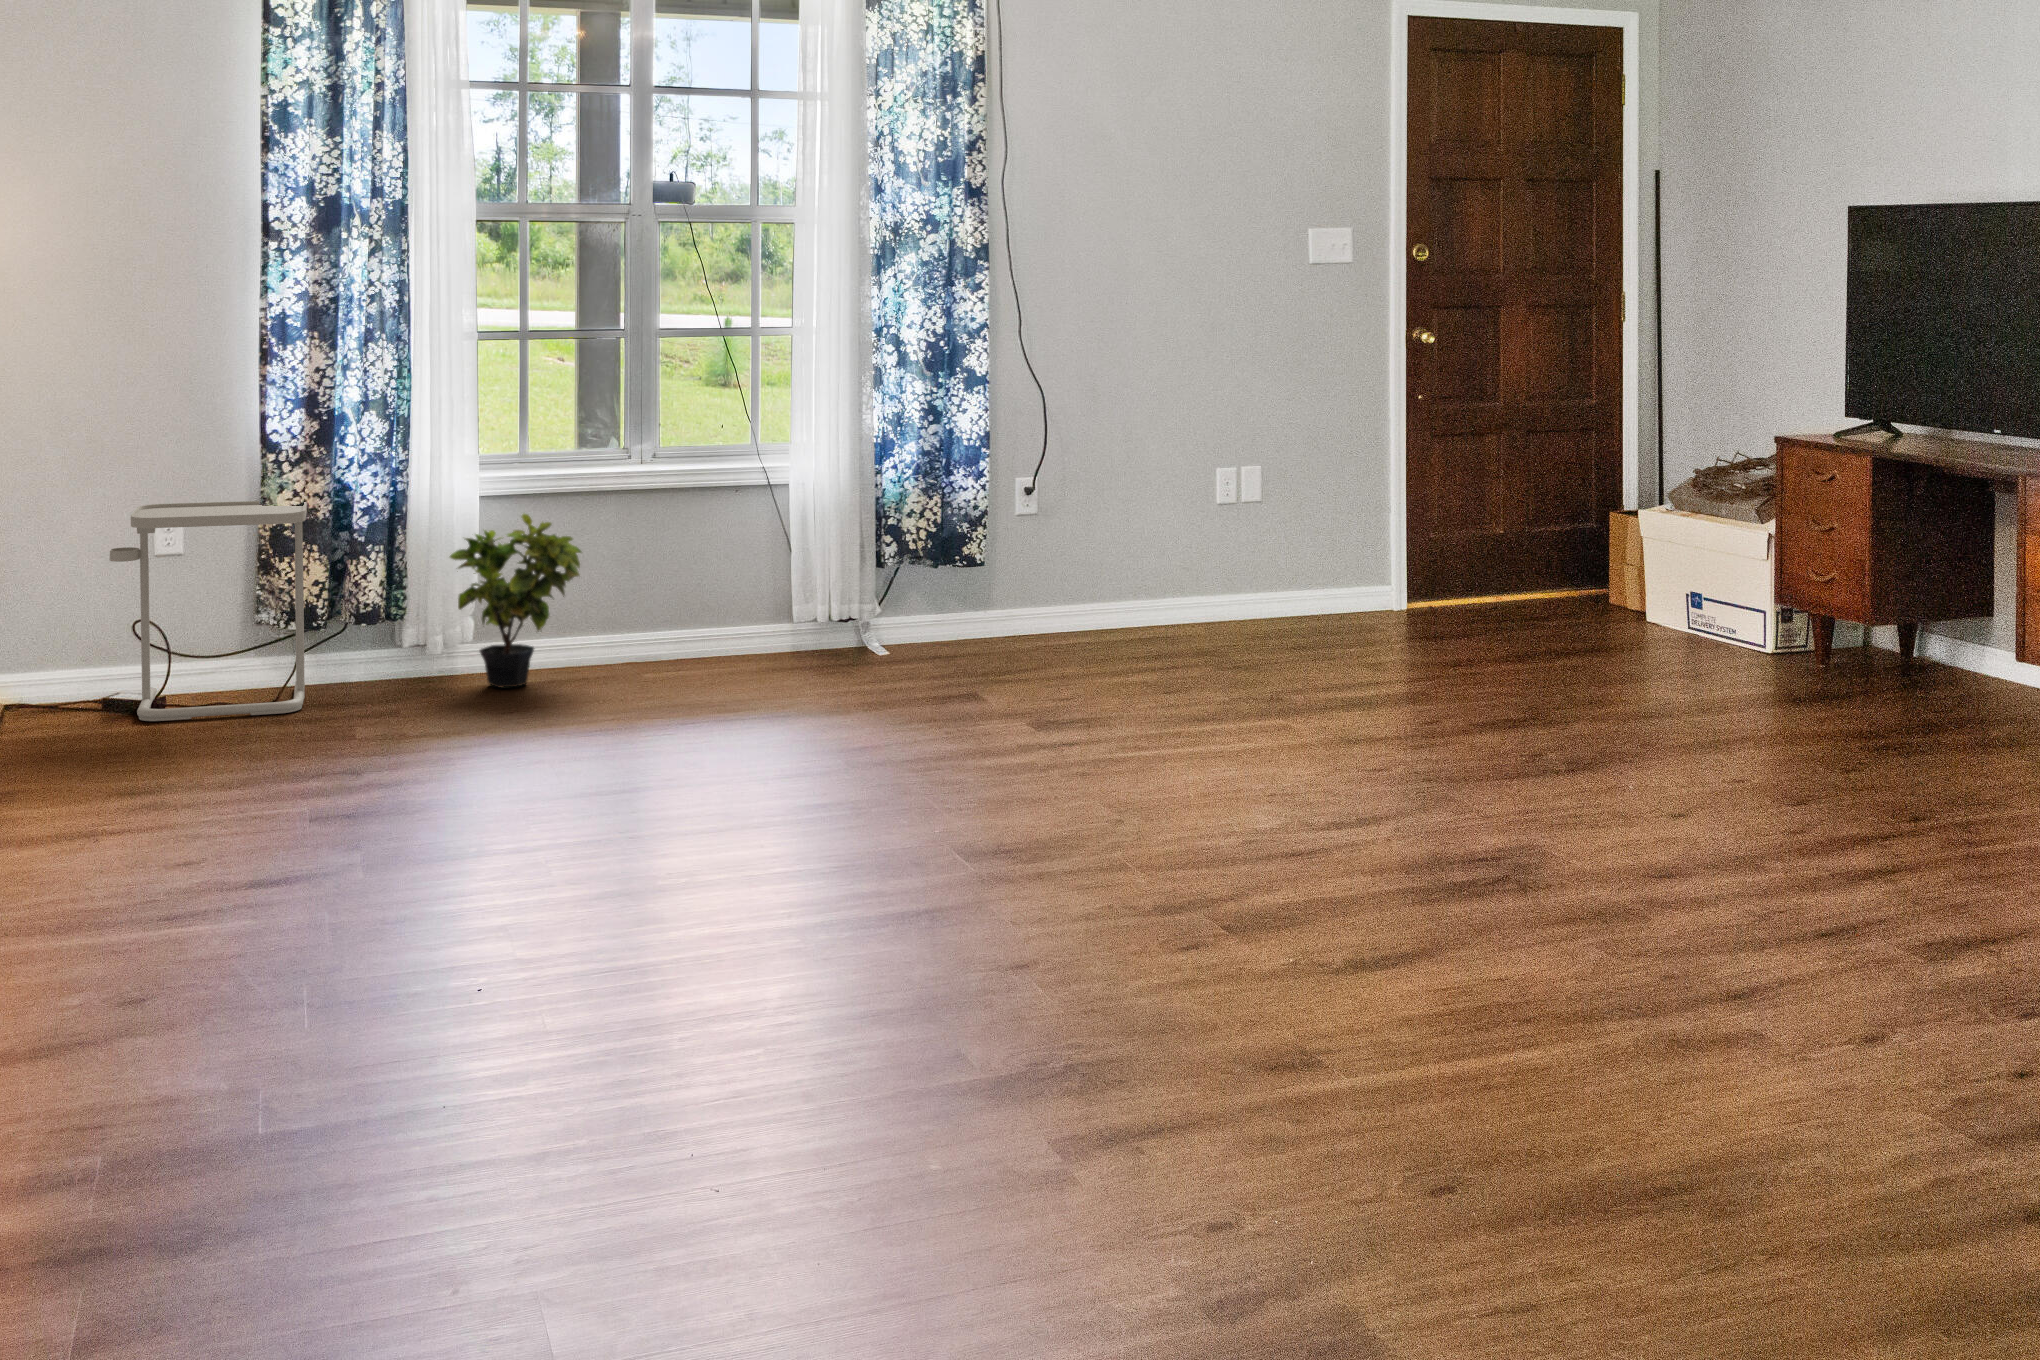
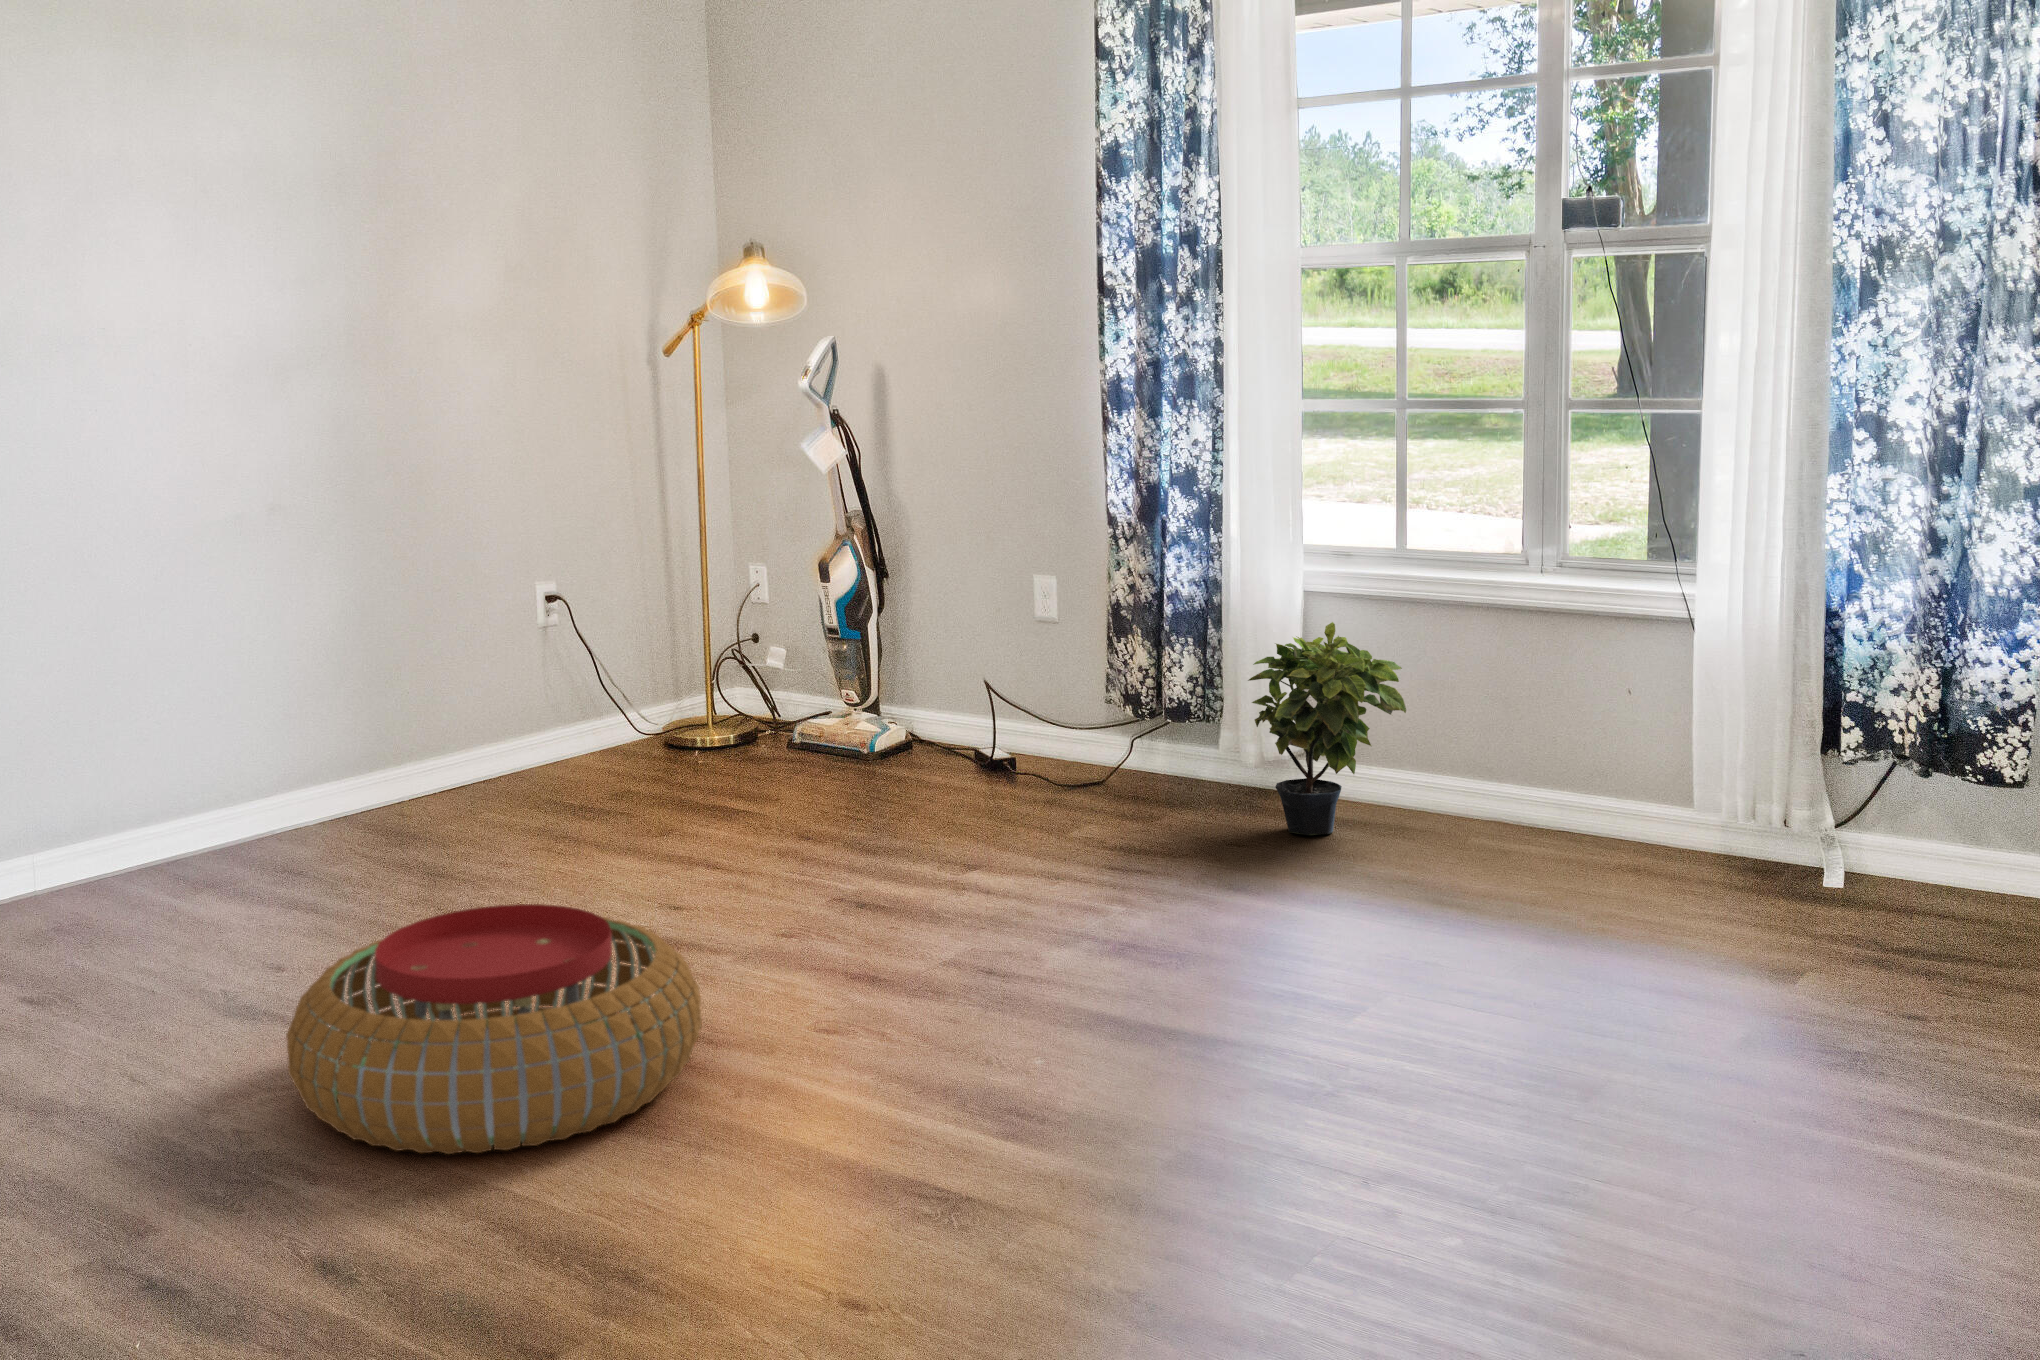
side table: present [109,501,307,721] -> none [946,568,1149,812]
pouf: none [207,776,607,999] -> present [286,904,702,1154]

